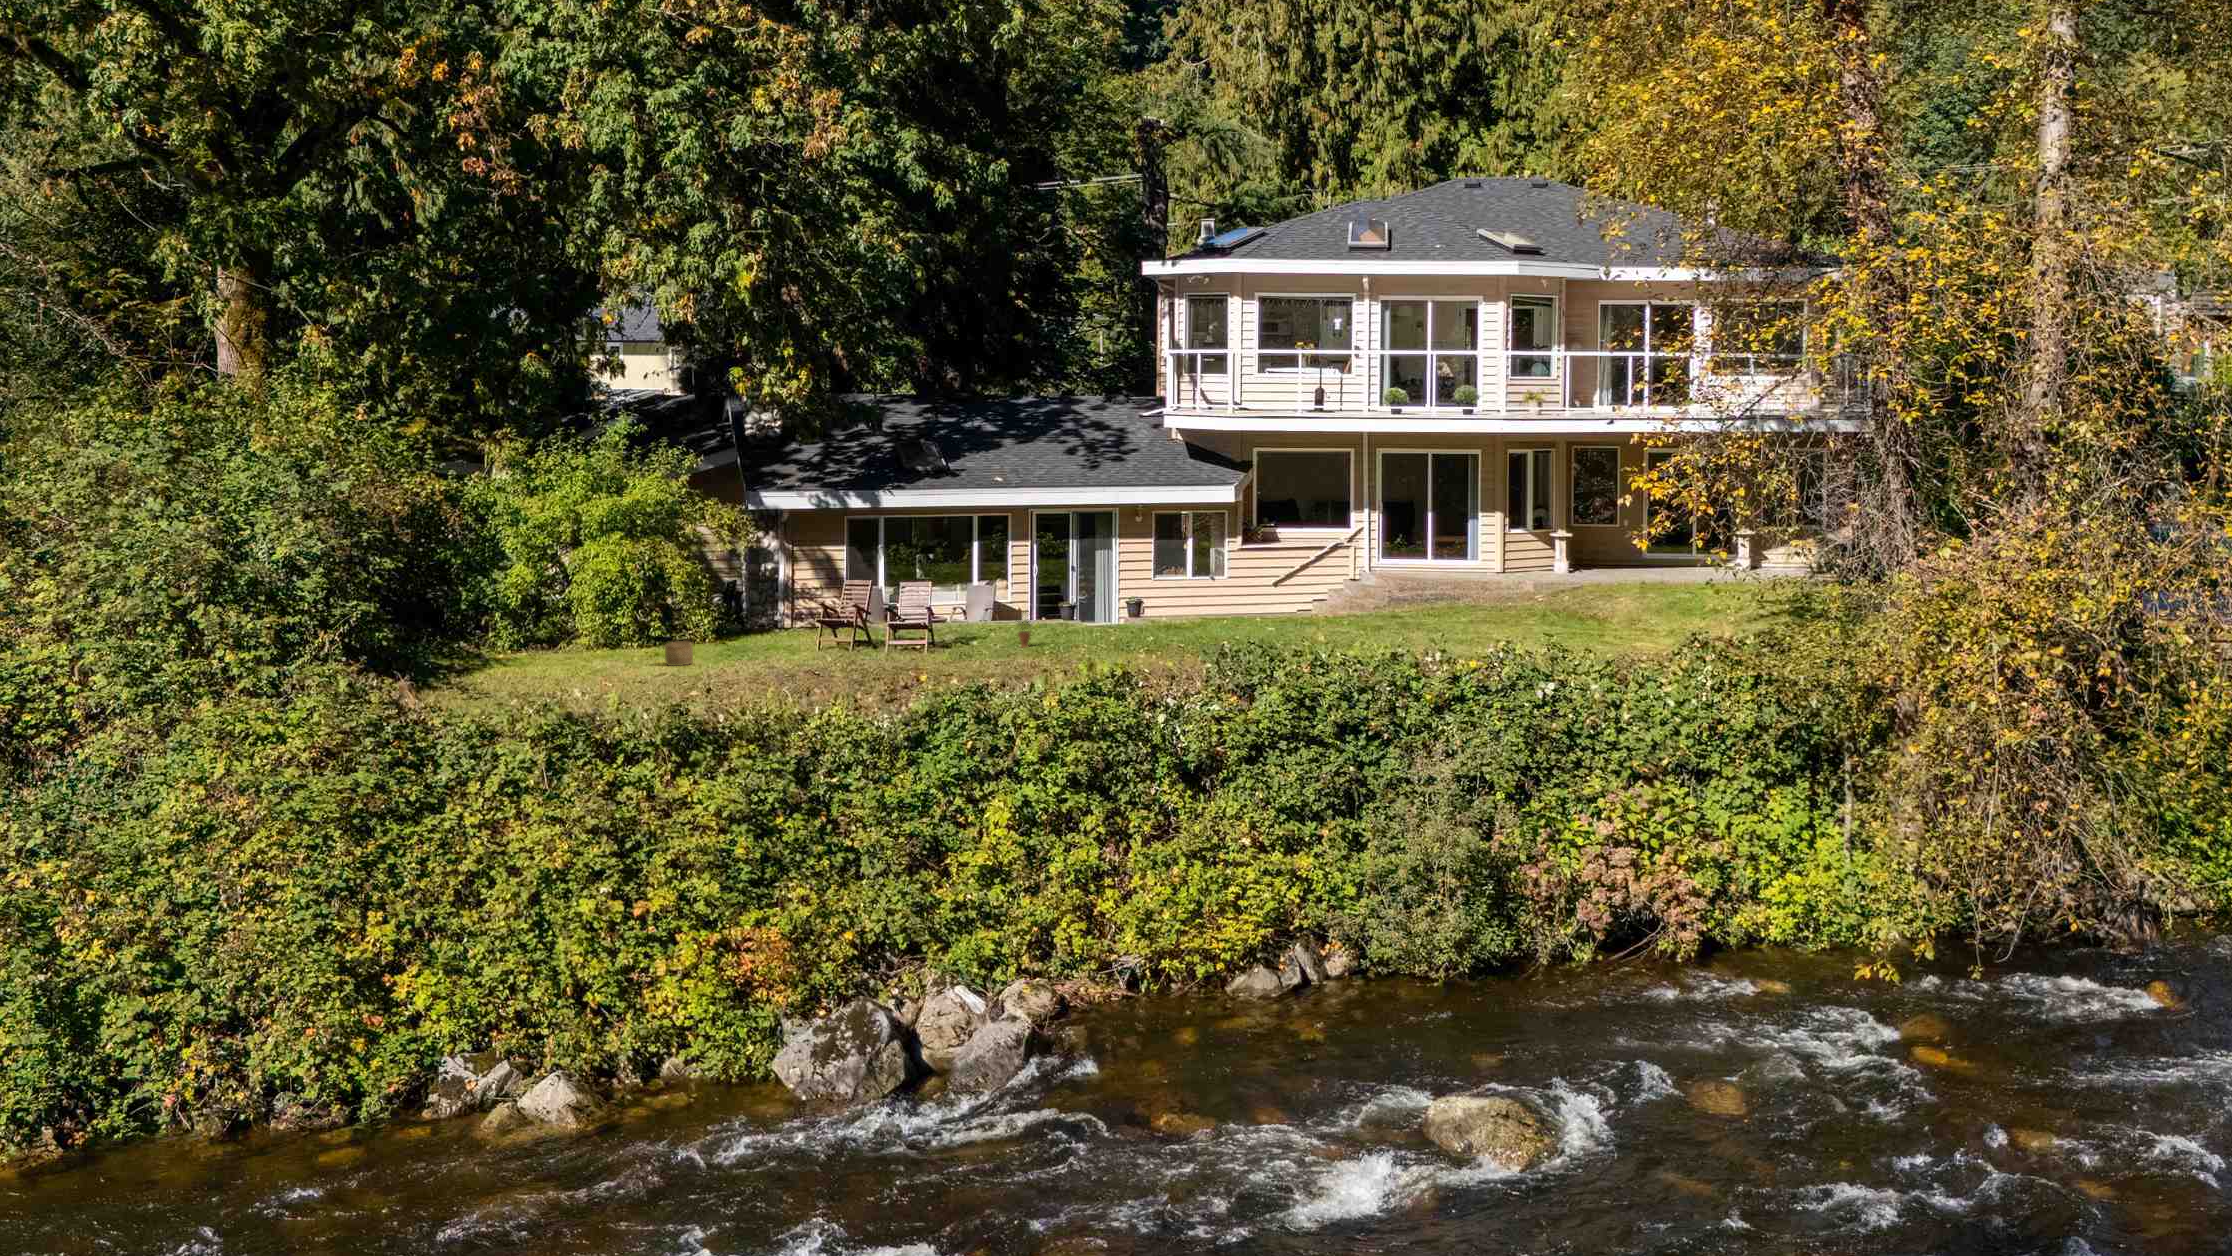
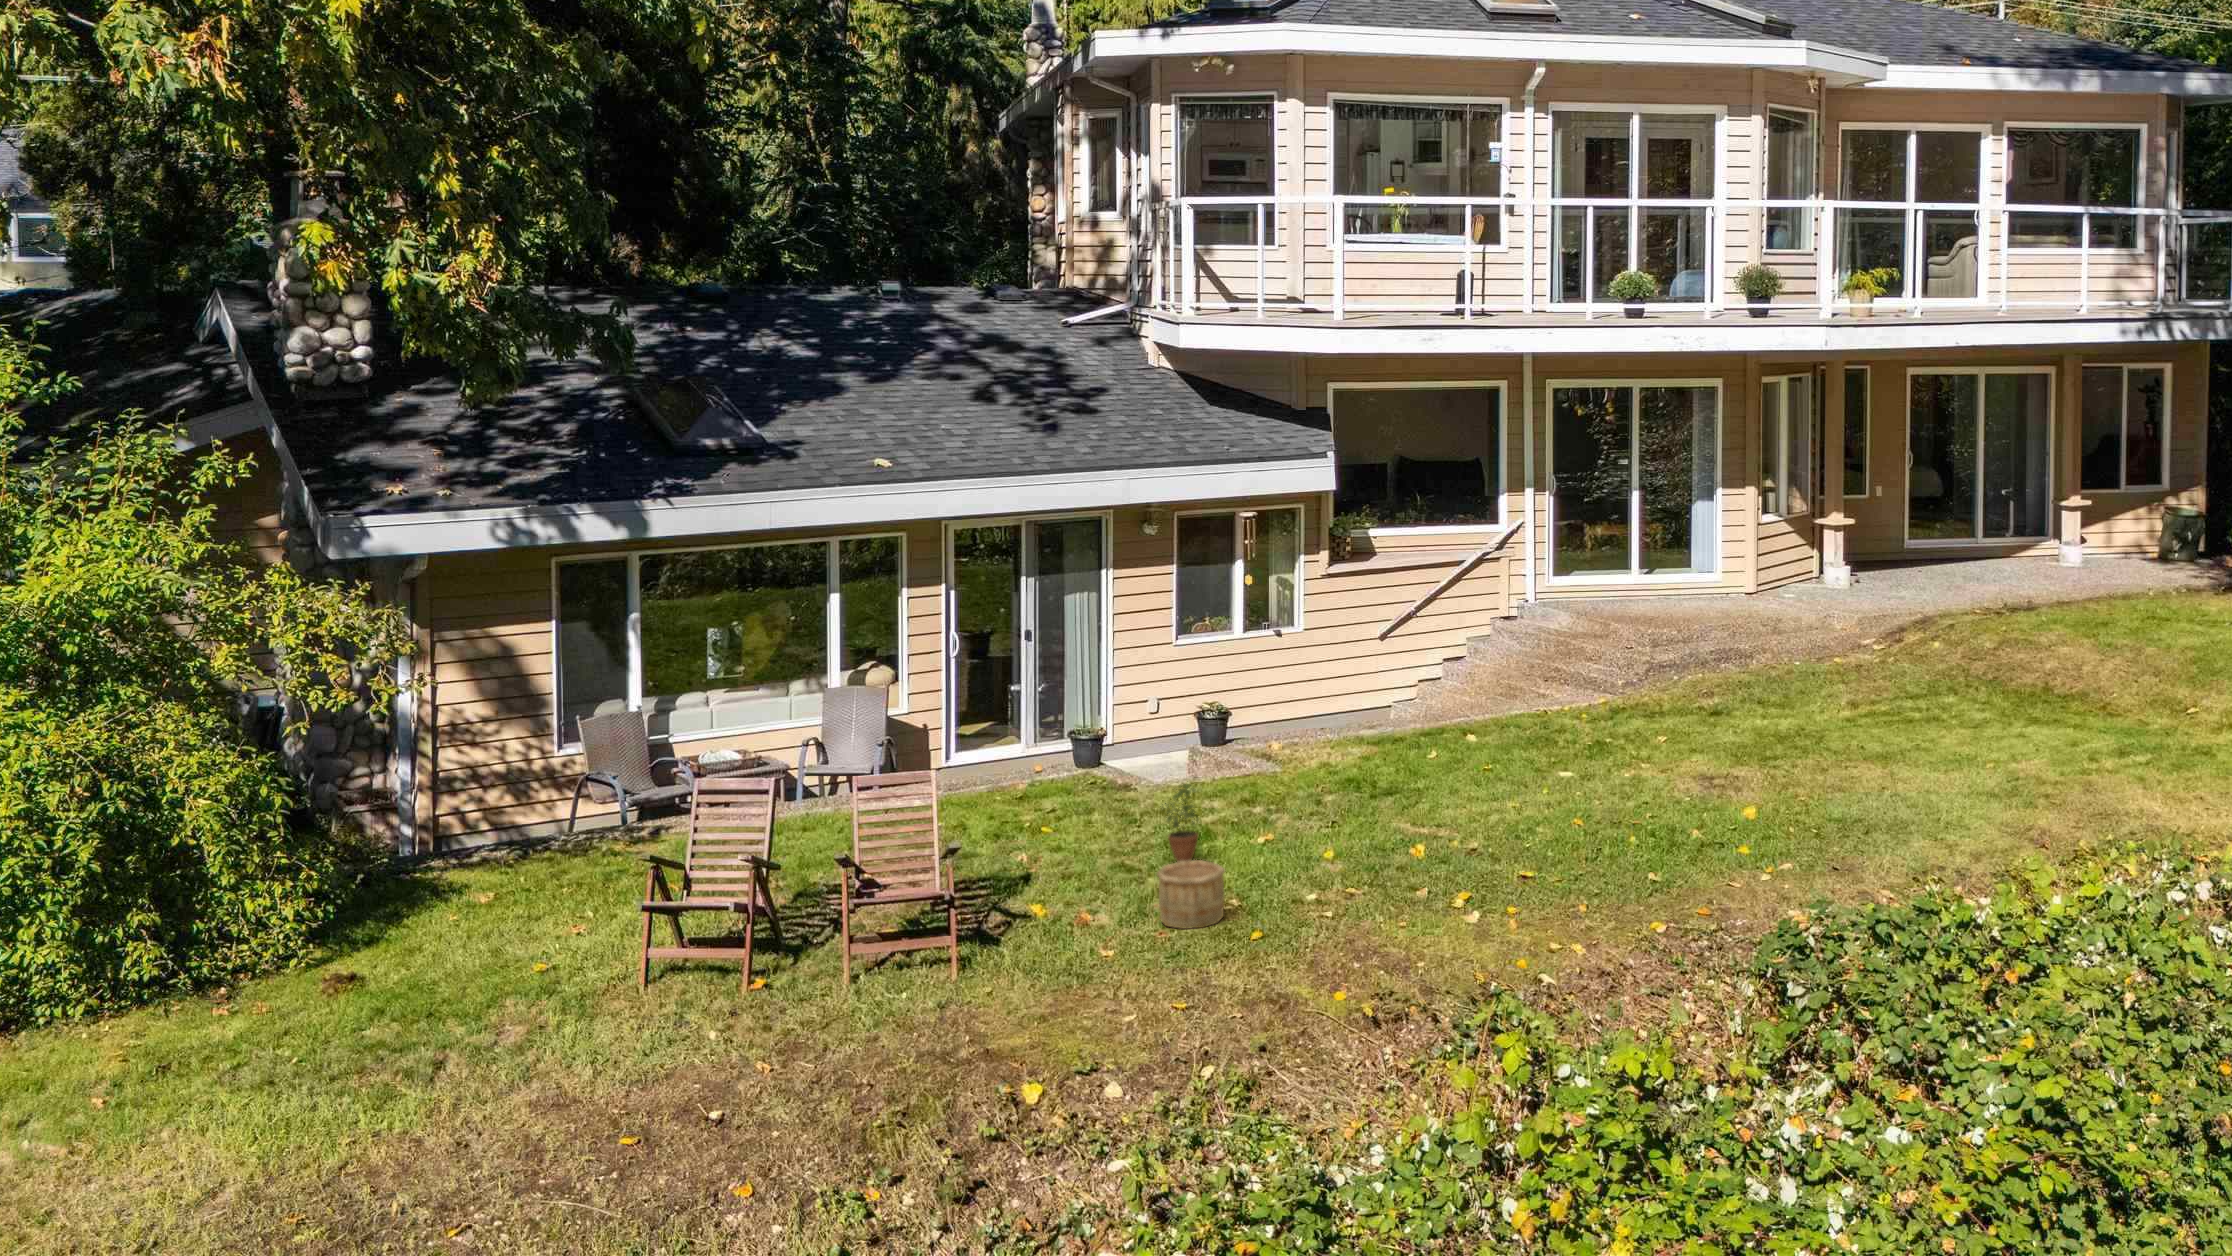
wooden bucket: present [665,641,693,666] -> present [1157,860,1225,929]

